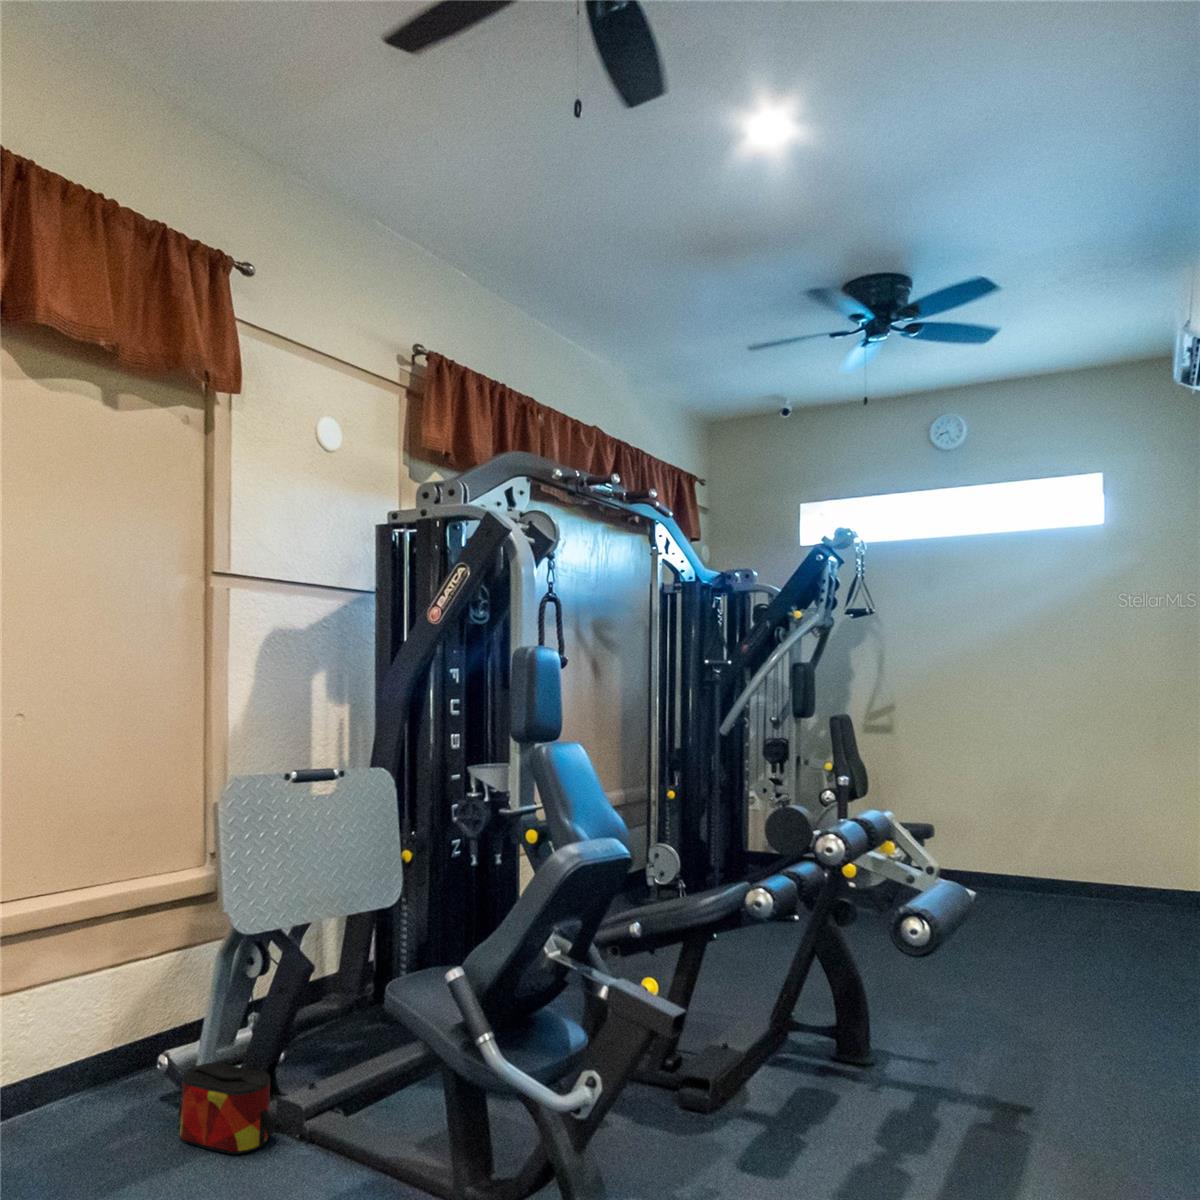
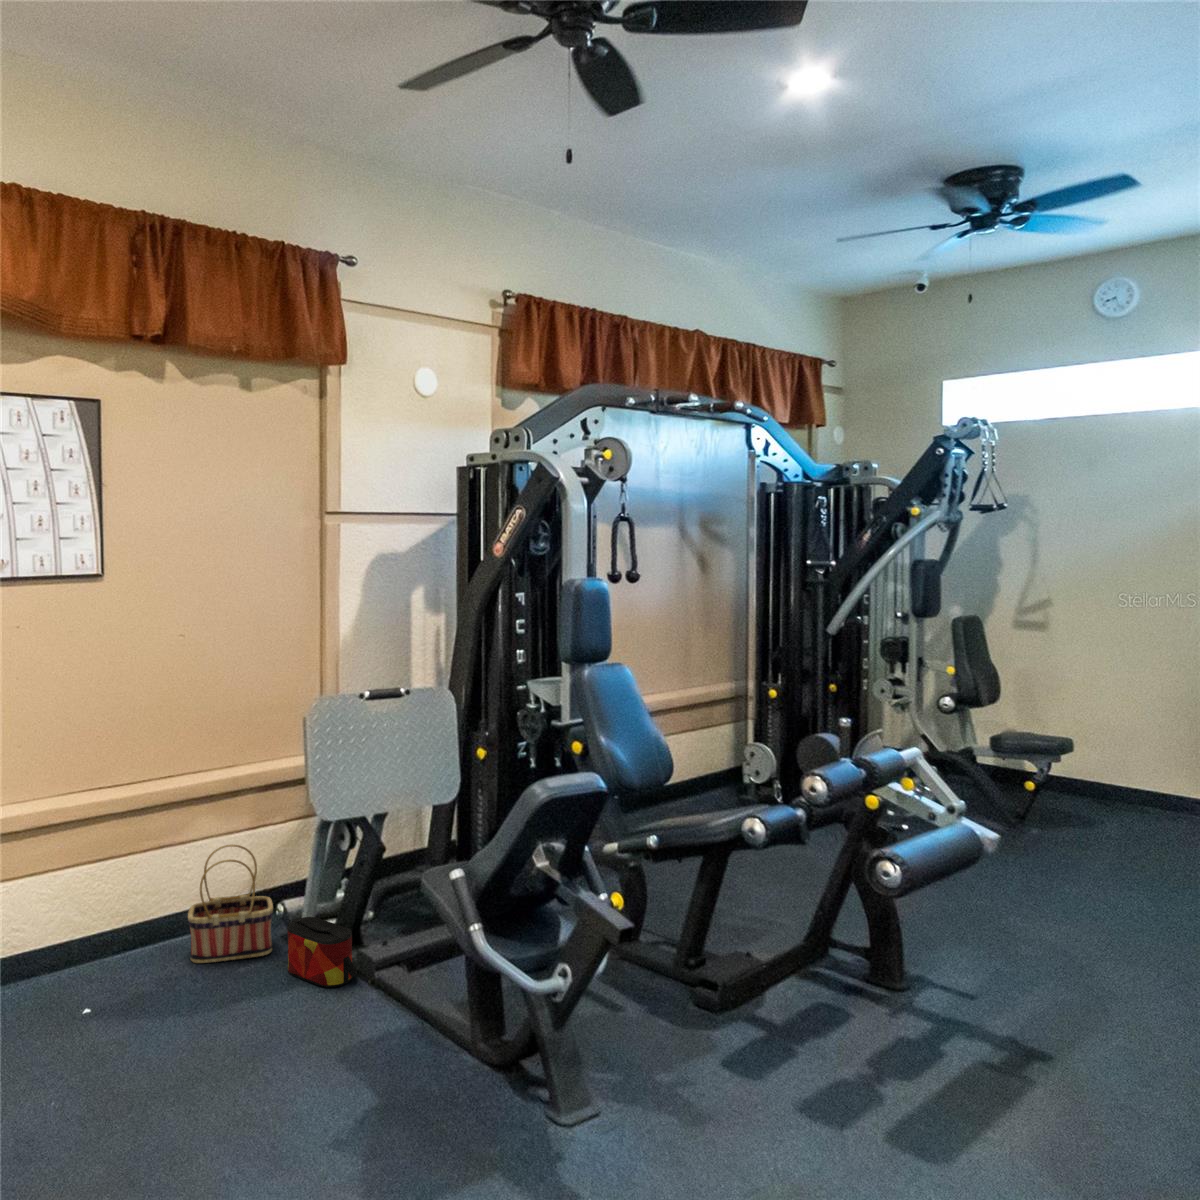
basket: none [42,977,160,1142] -> present [188,845,273,963]

